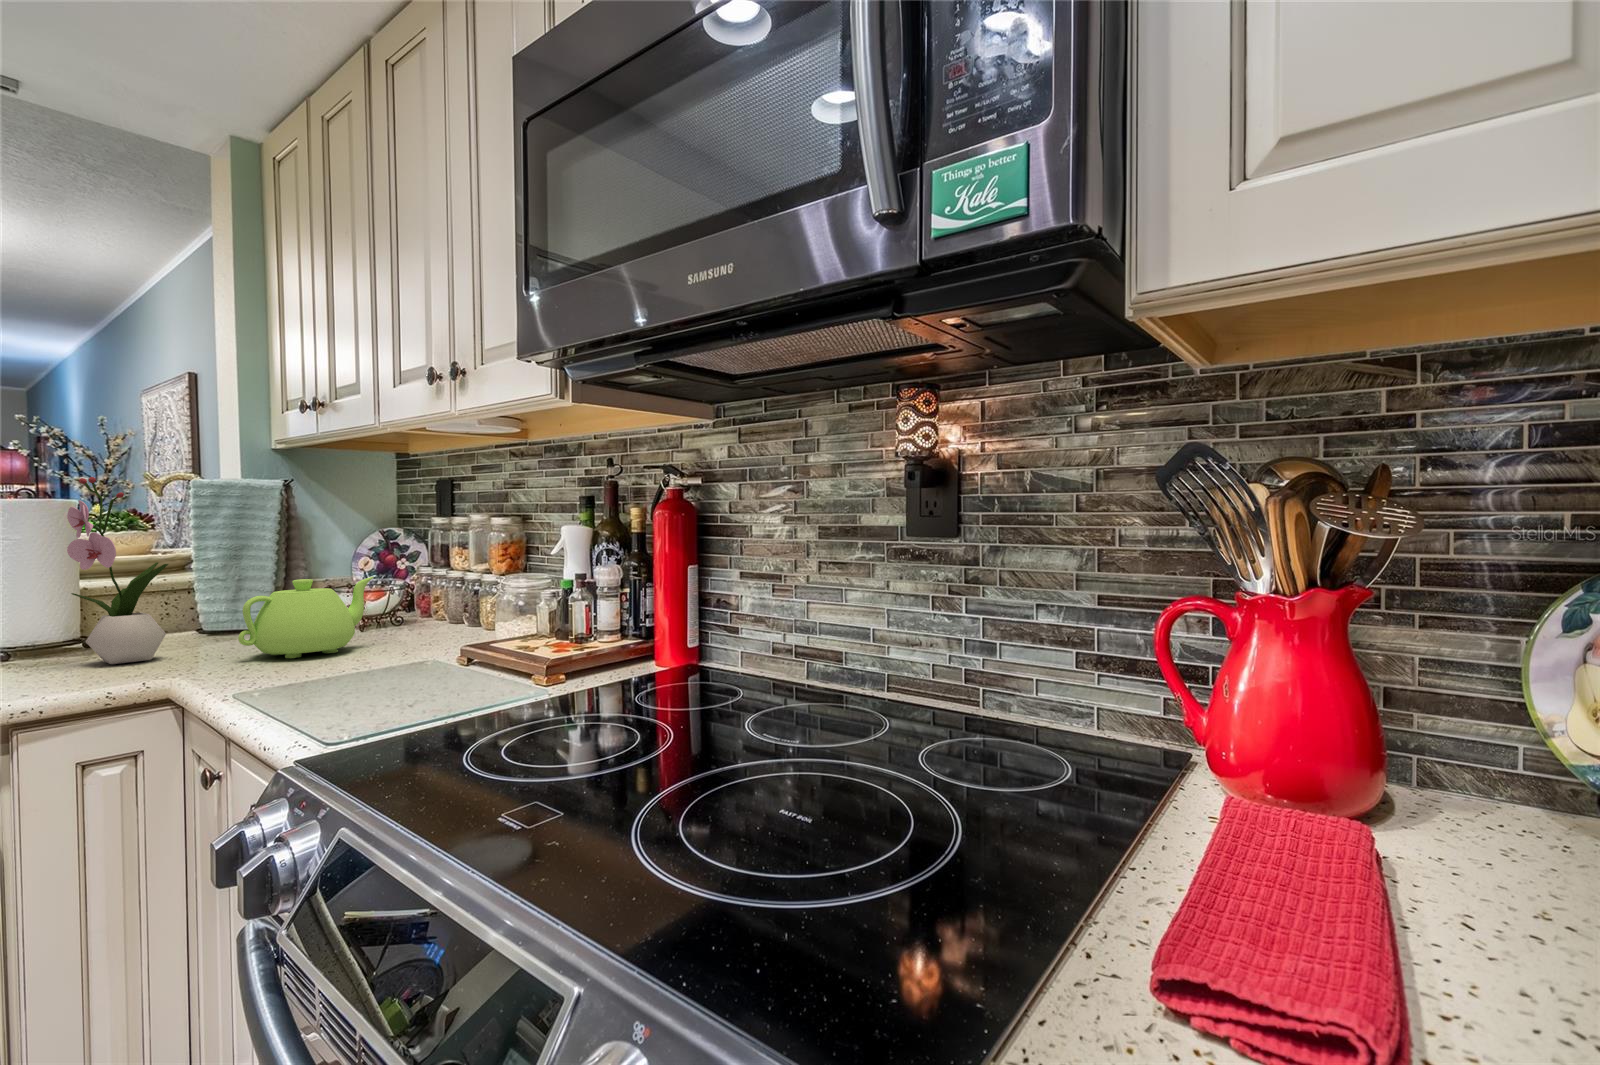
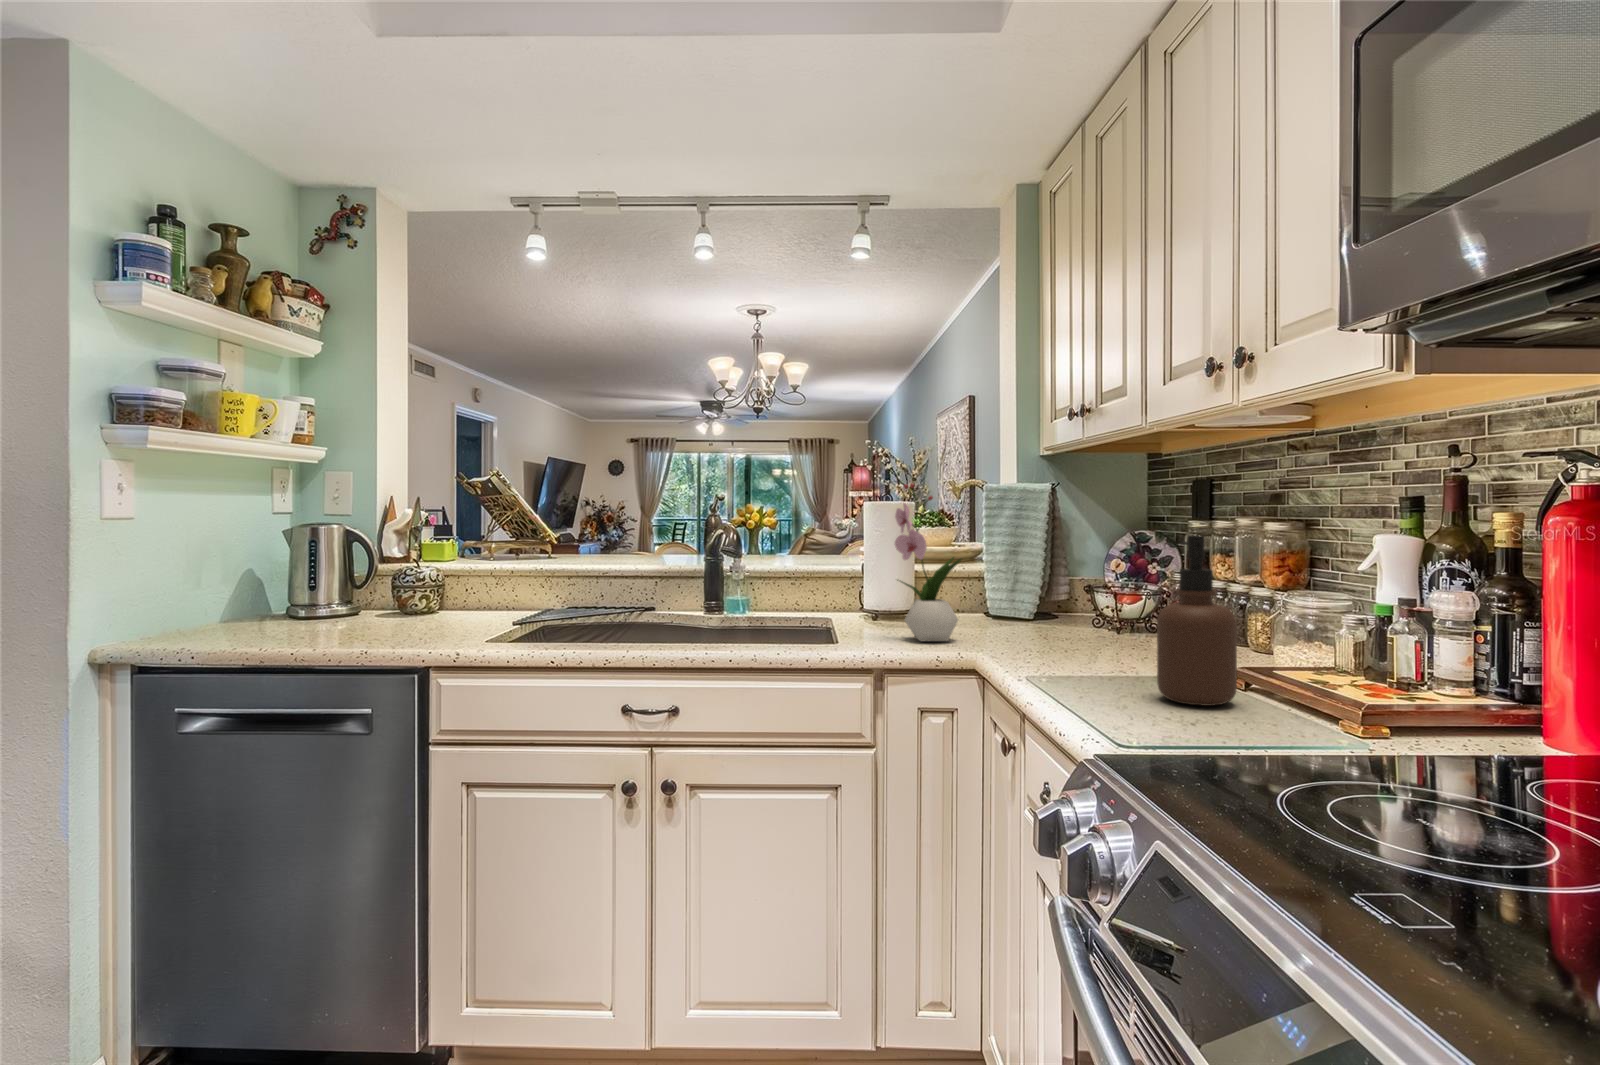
soap dispenser: none [382,529,455,682] -> present [1157,535,1237,706]
teapot: present [238,577,373,658] -> none [1015,580,1136,656]

